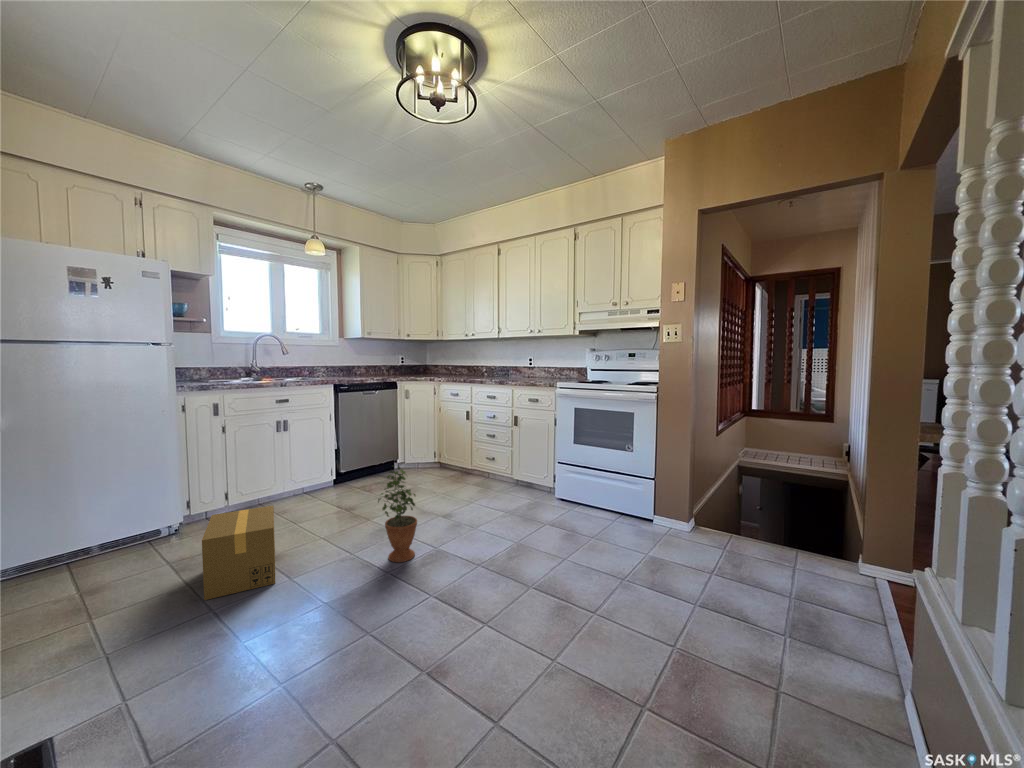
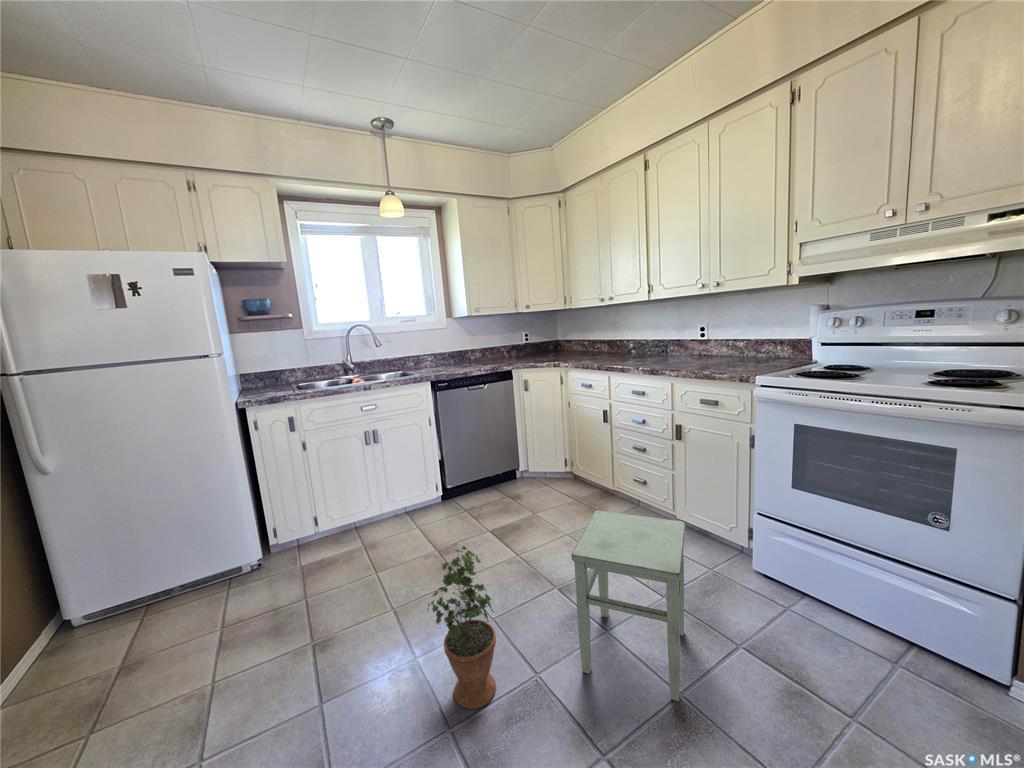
stool: none [462,455,521,543] -> present [571,510,685,702]
cardboard box: present [202,506,275,600] -> none [182,576,324,734]

